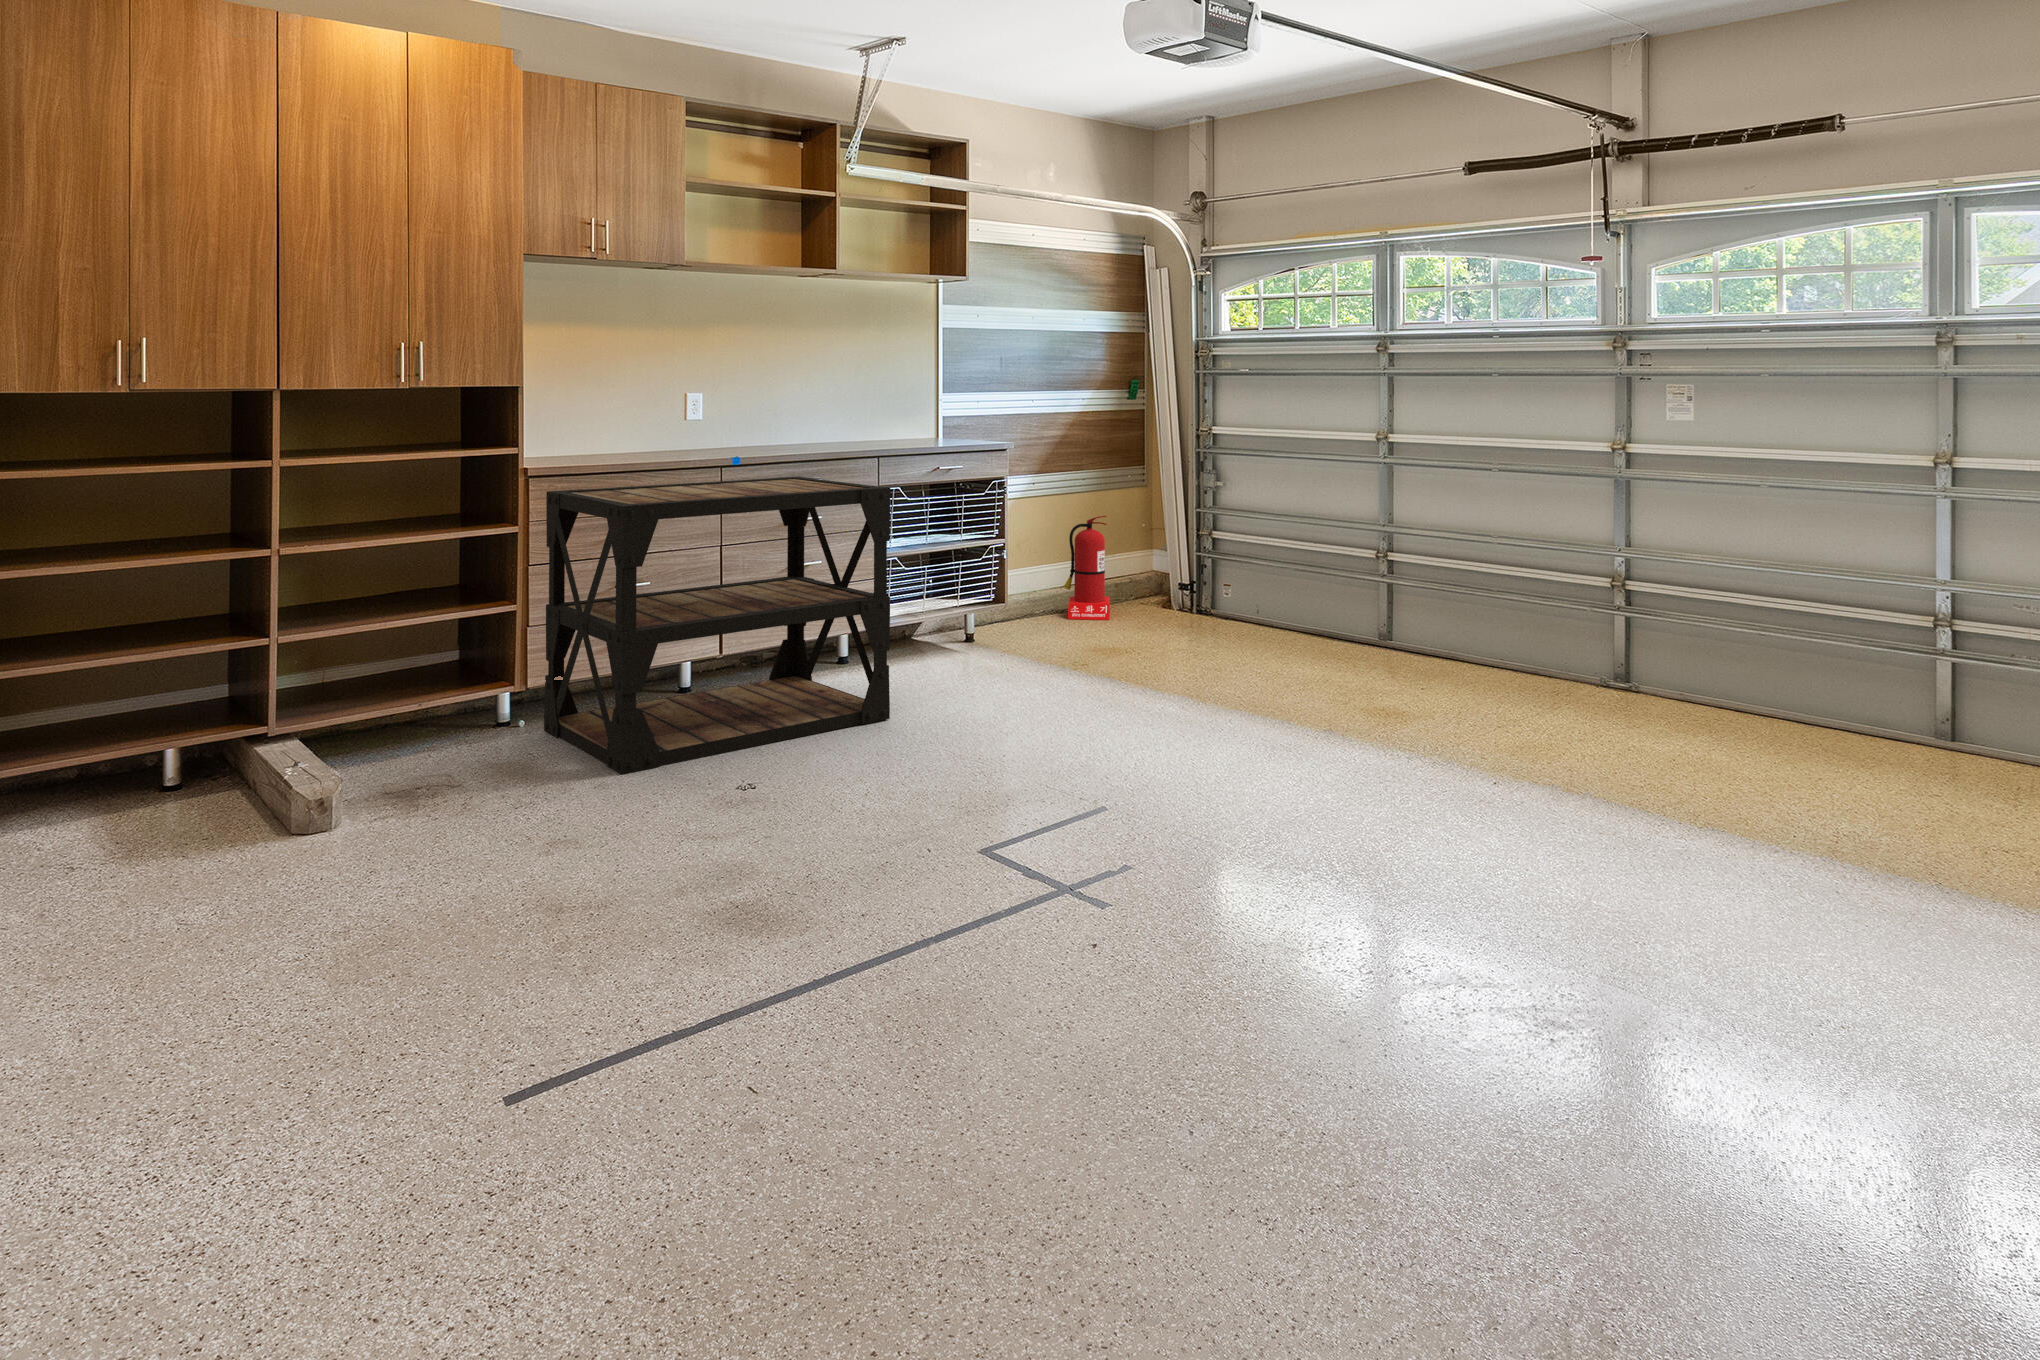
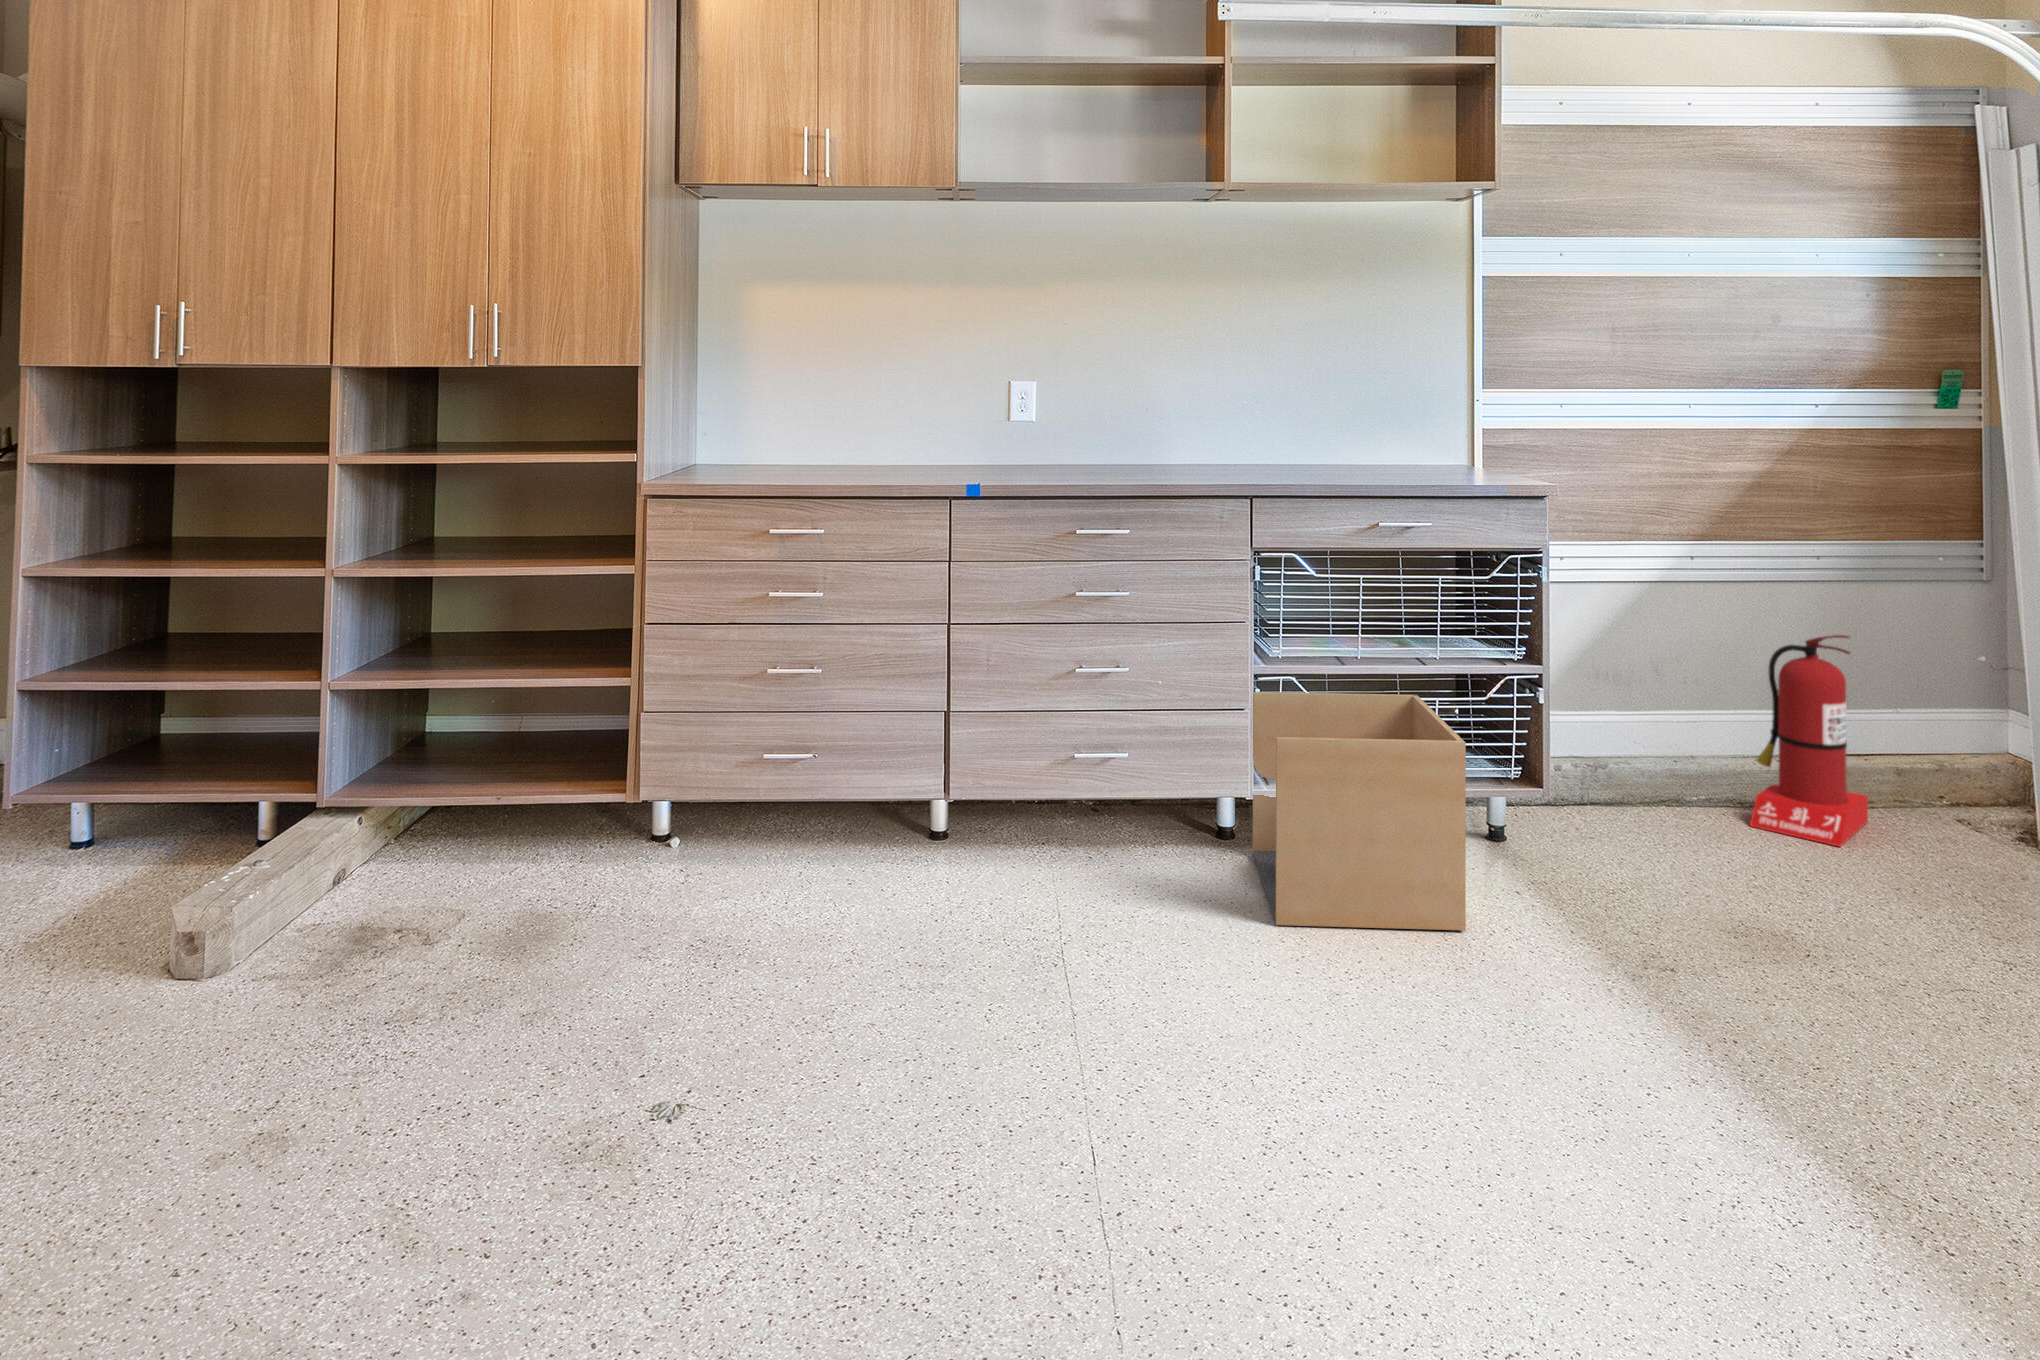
shelving unit: present [544,476,890,775] -> none [569,516,1094,994]
cardboard box: none [874,564,1008,685] -> present [1253,692,1466,930]

